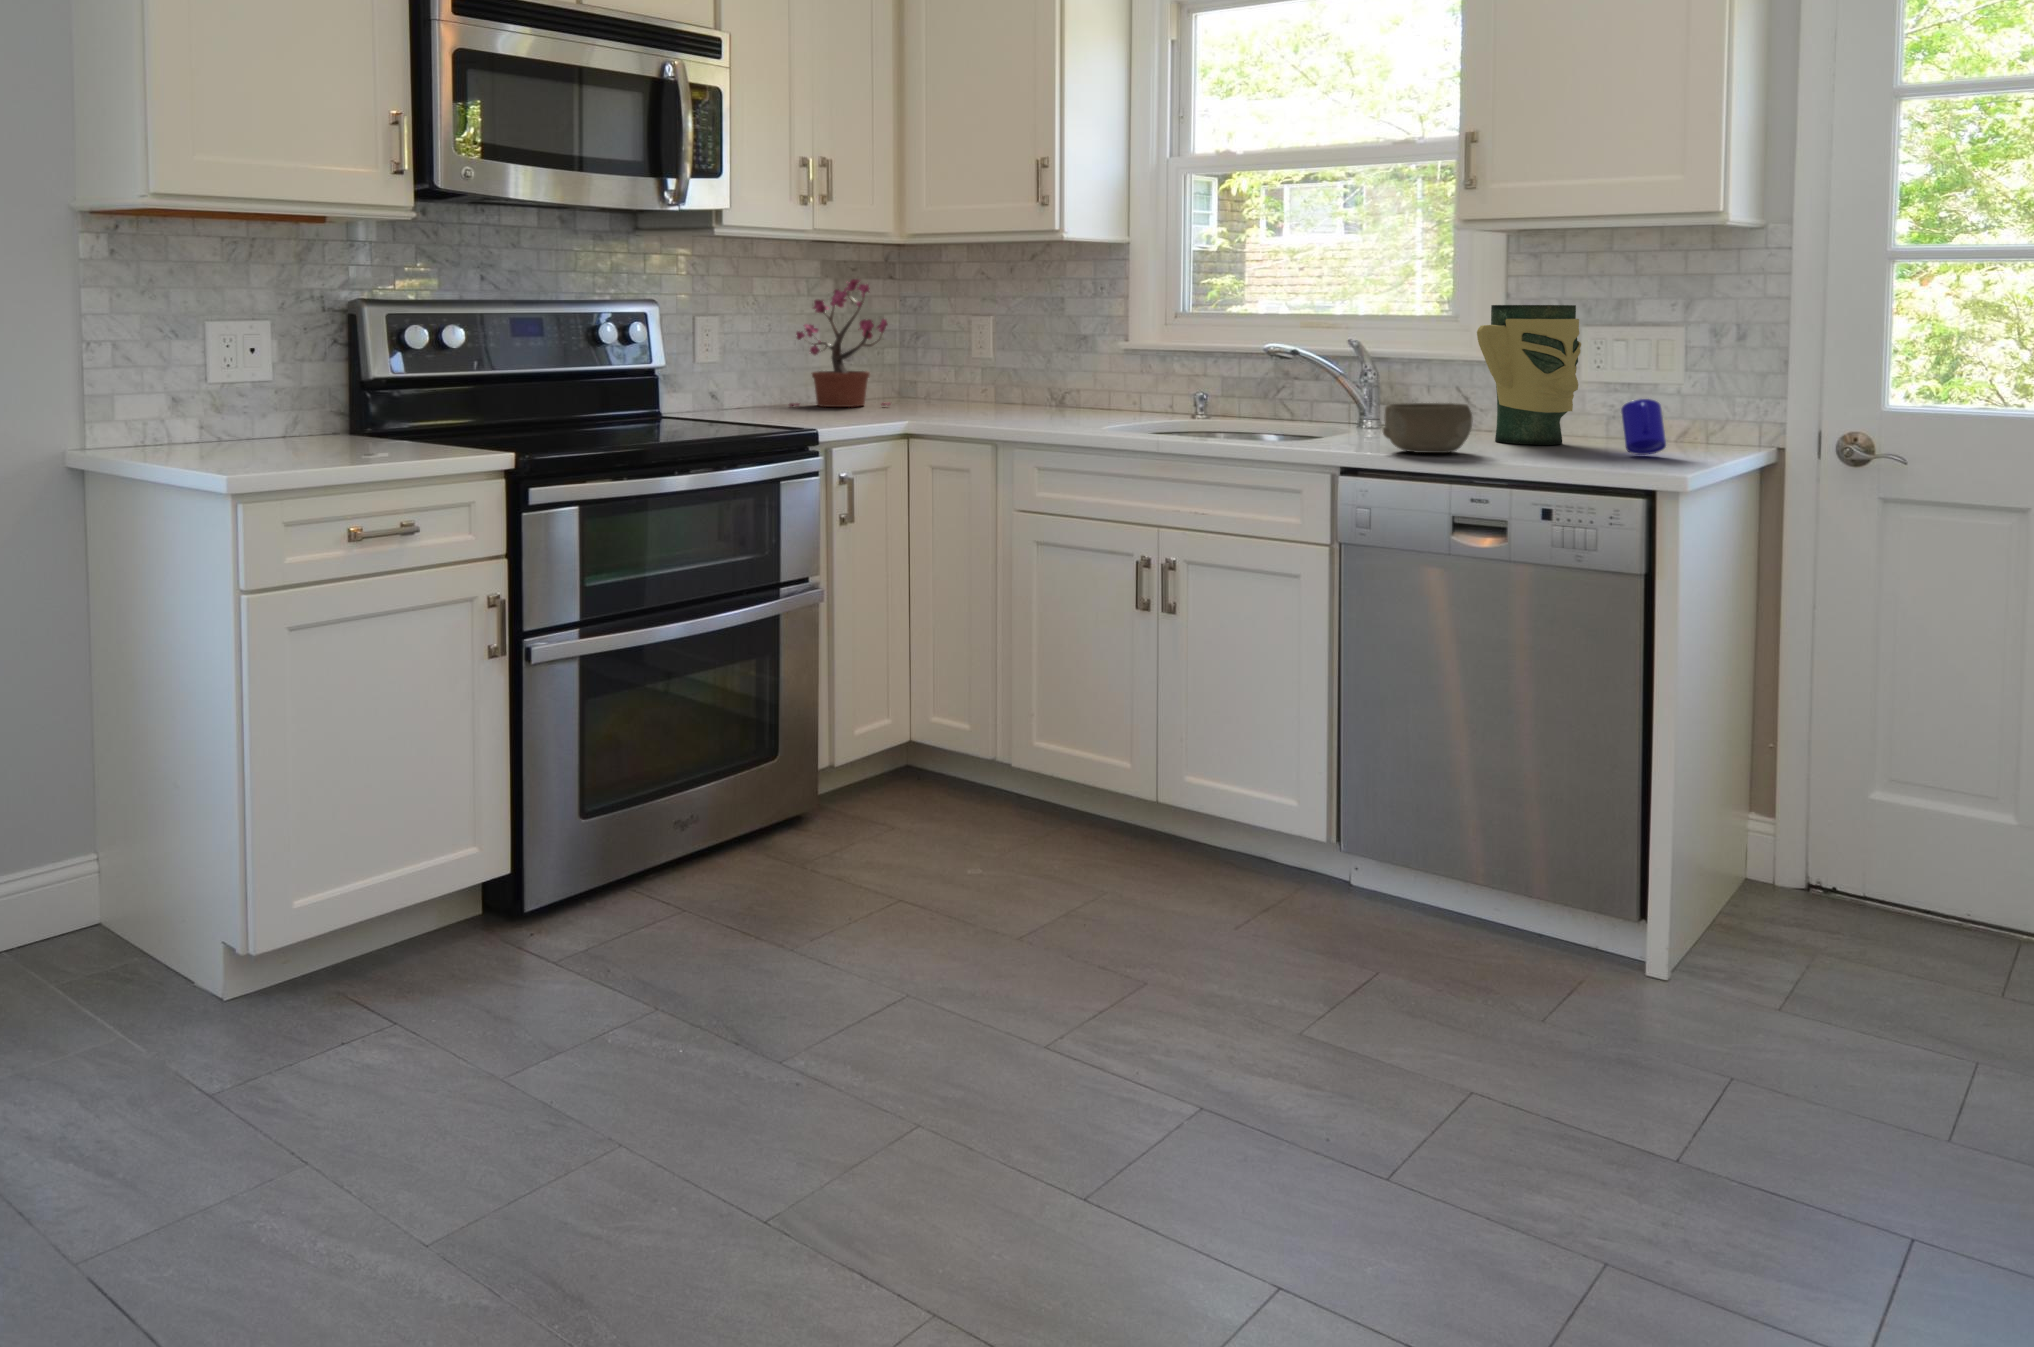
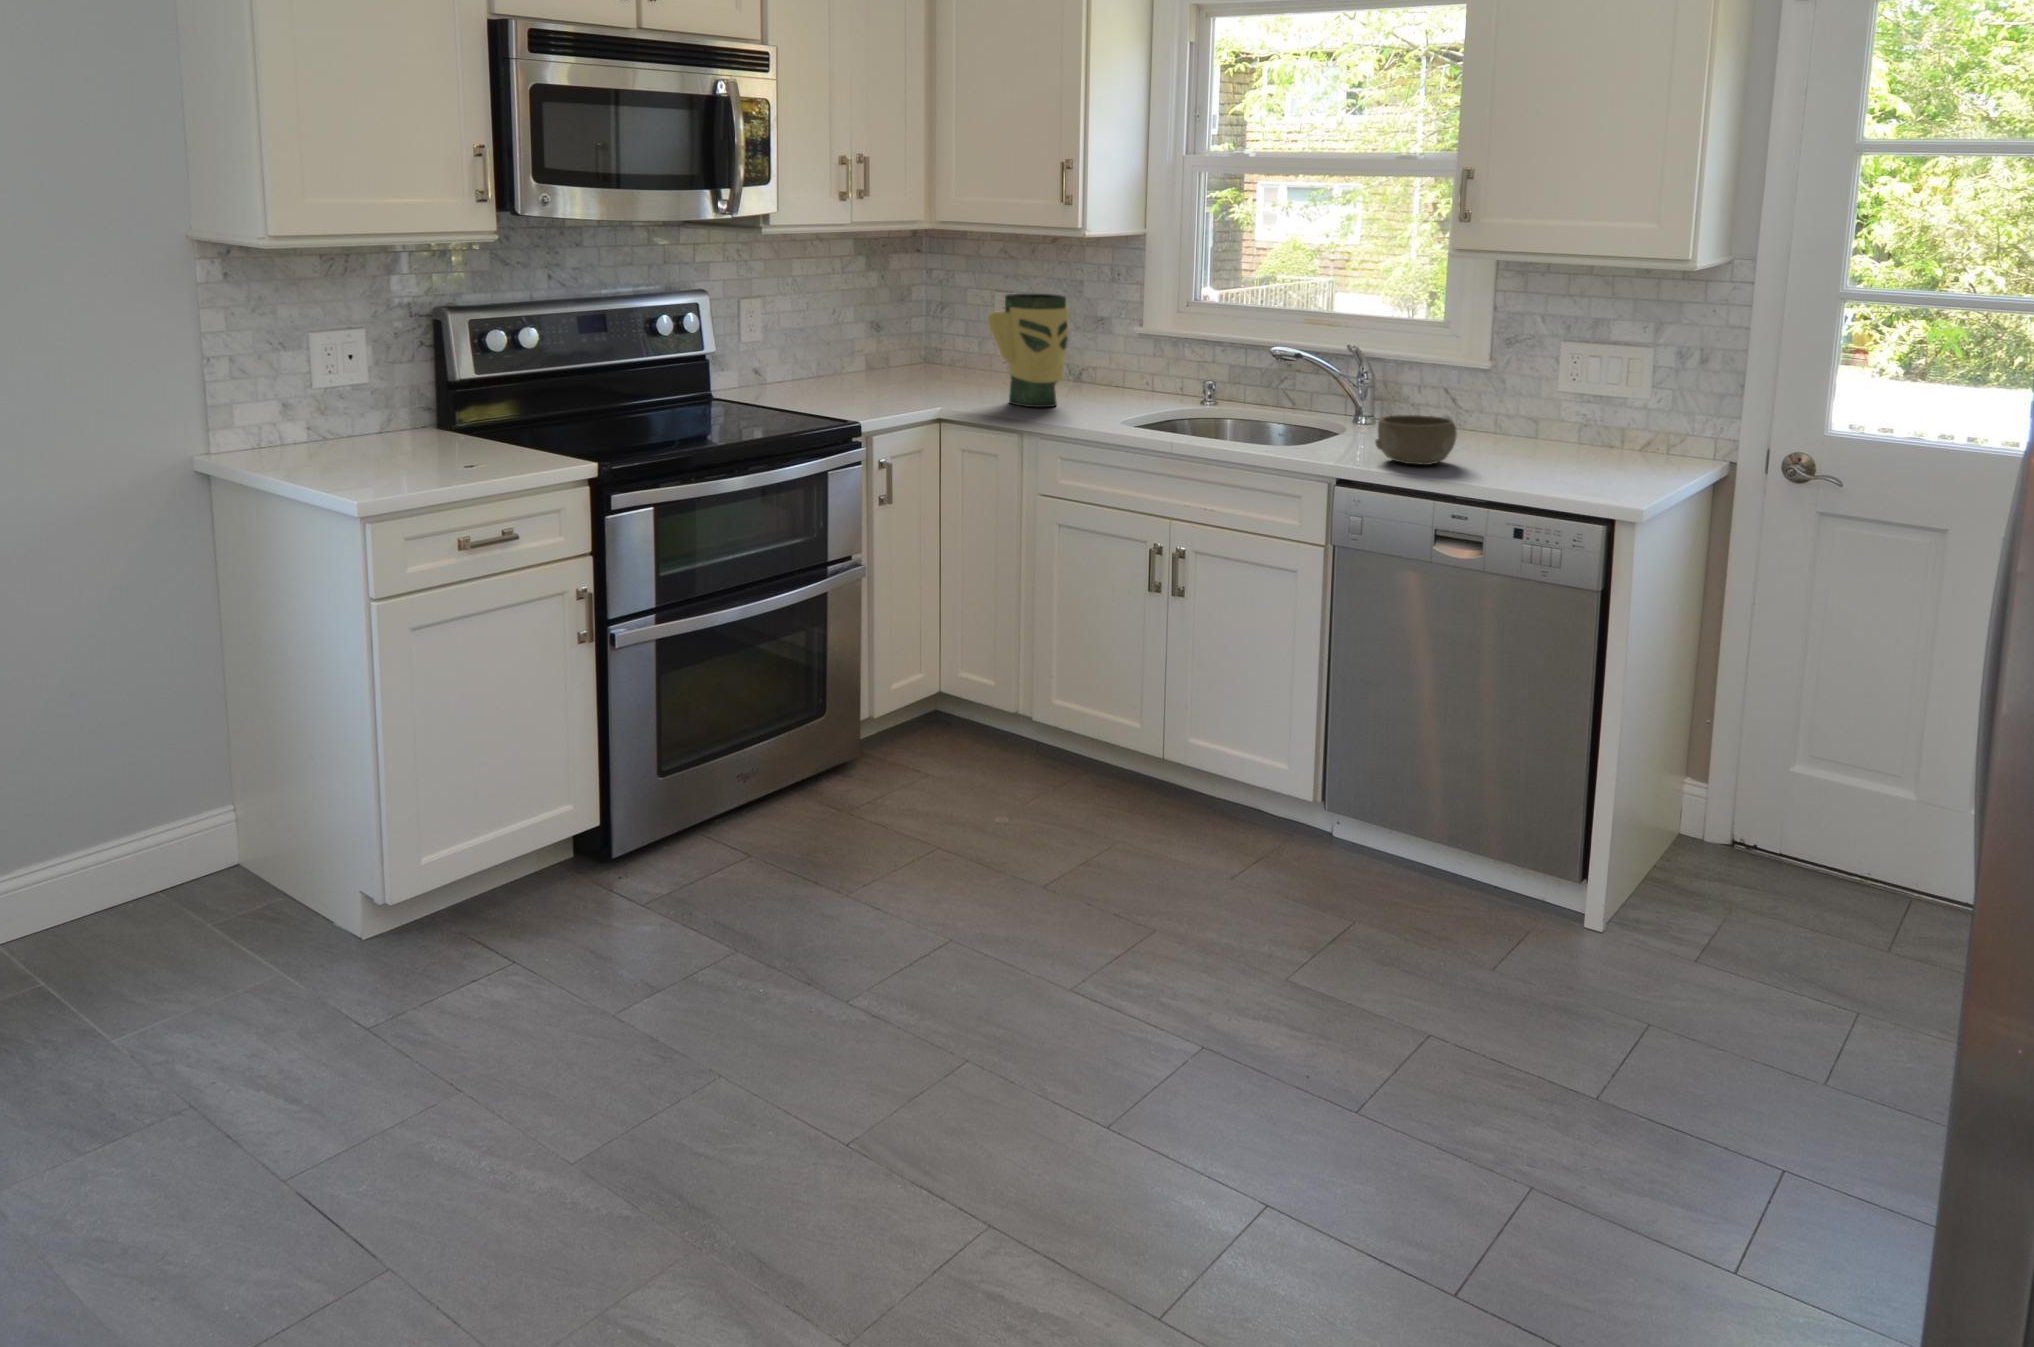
potted plant: present [789,279,890,407] -> none [826,263,922,386]
vase: present [1477,305,1581,445] -> present [988,294,1069,407]
mug: present [1621,399,1666,455] -> none [1591,419,1629,468]

